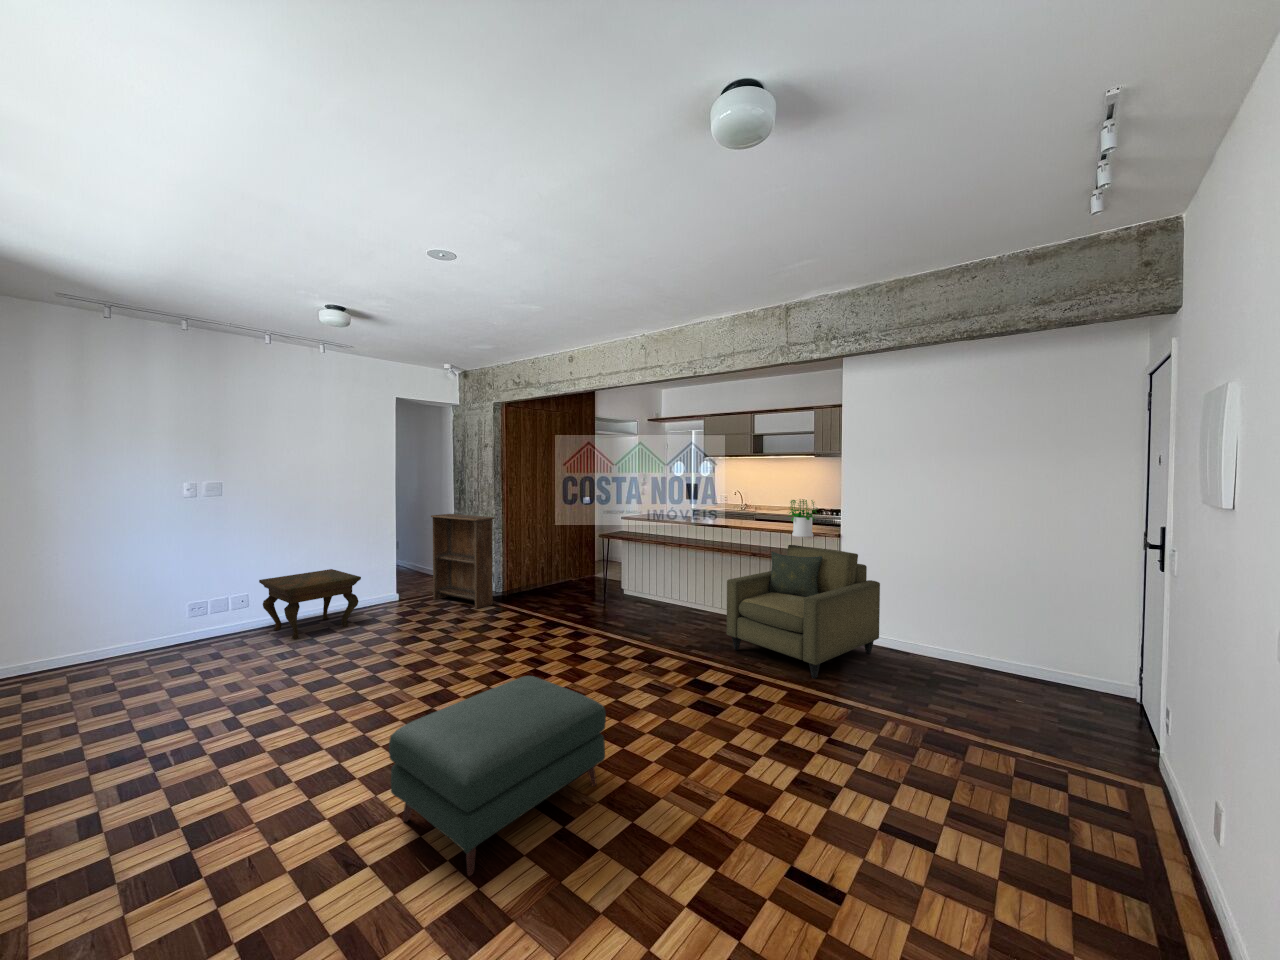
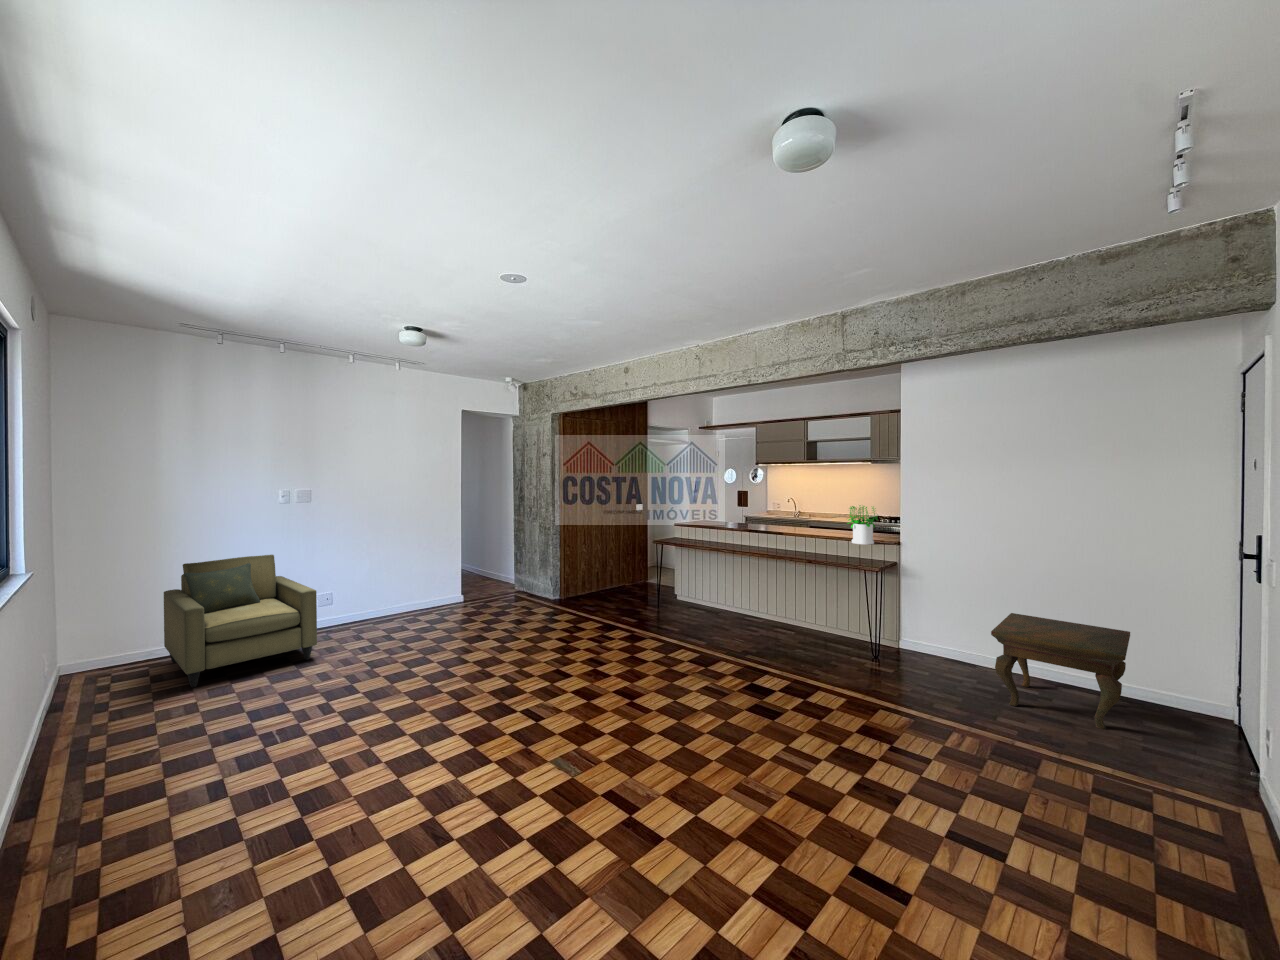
bookshelf: present [431,514,494,609] -> none [493,519,552,611]
armchair: present [727,545,880,679] -> present [164,555,317,688]
side table: present [259,569,361,639] -> present [991,613,1130,730]
ottoman: present [389,676,606,876] -> none [471,673,669,854]

